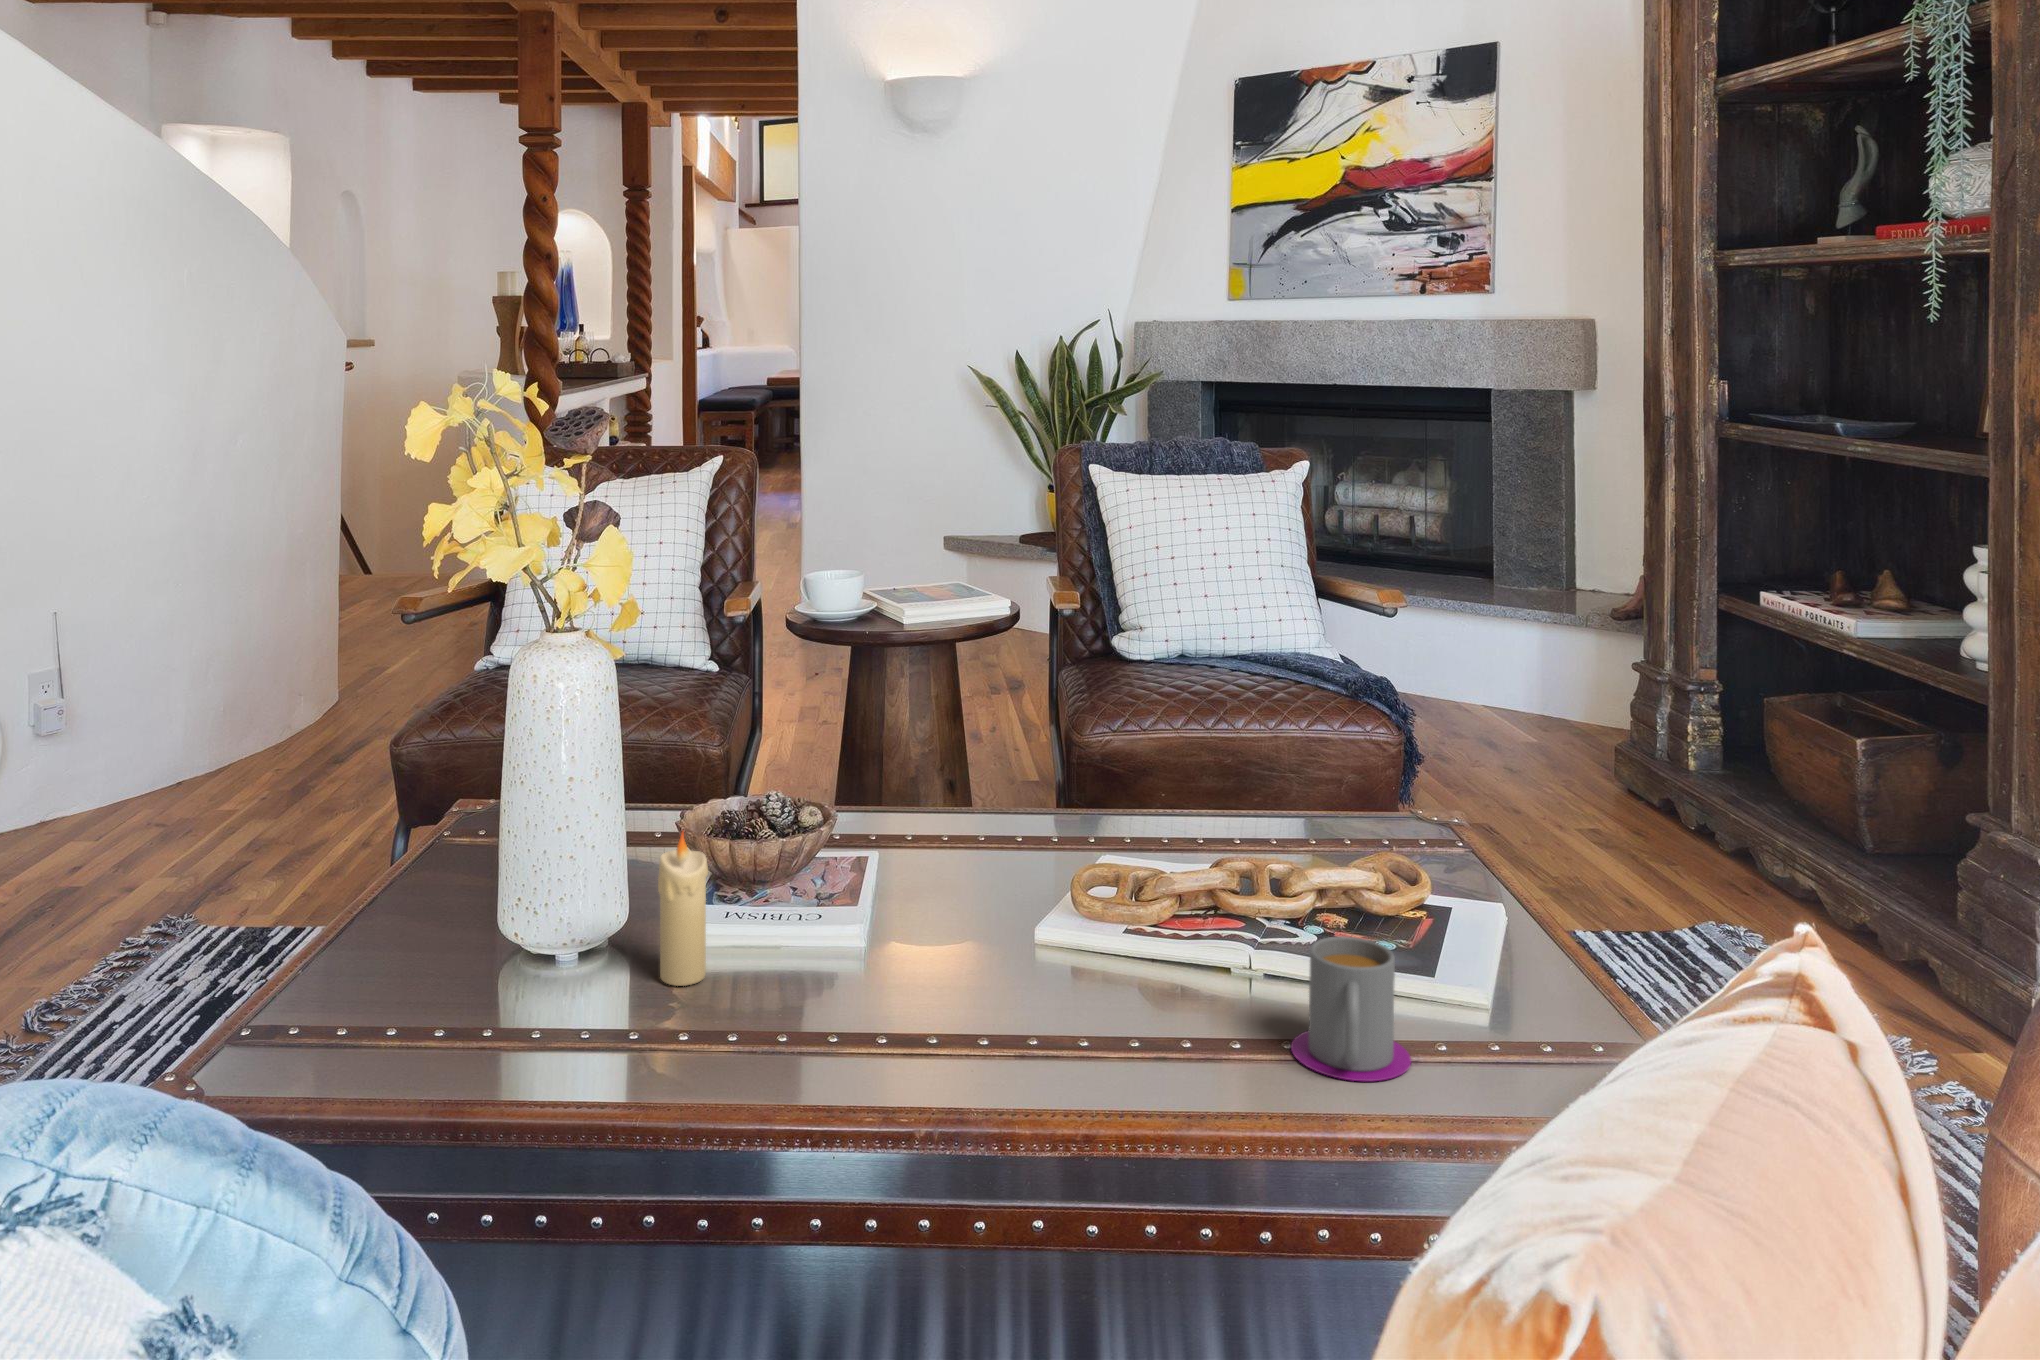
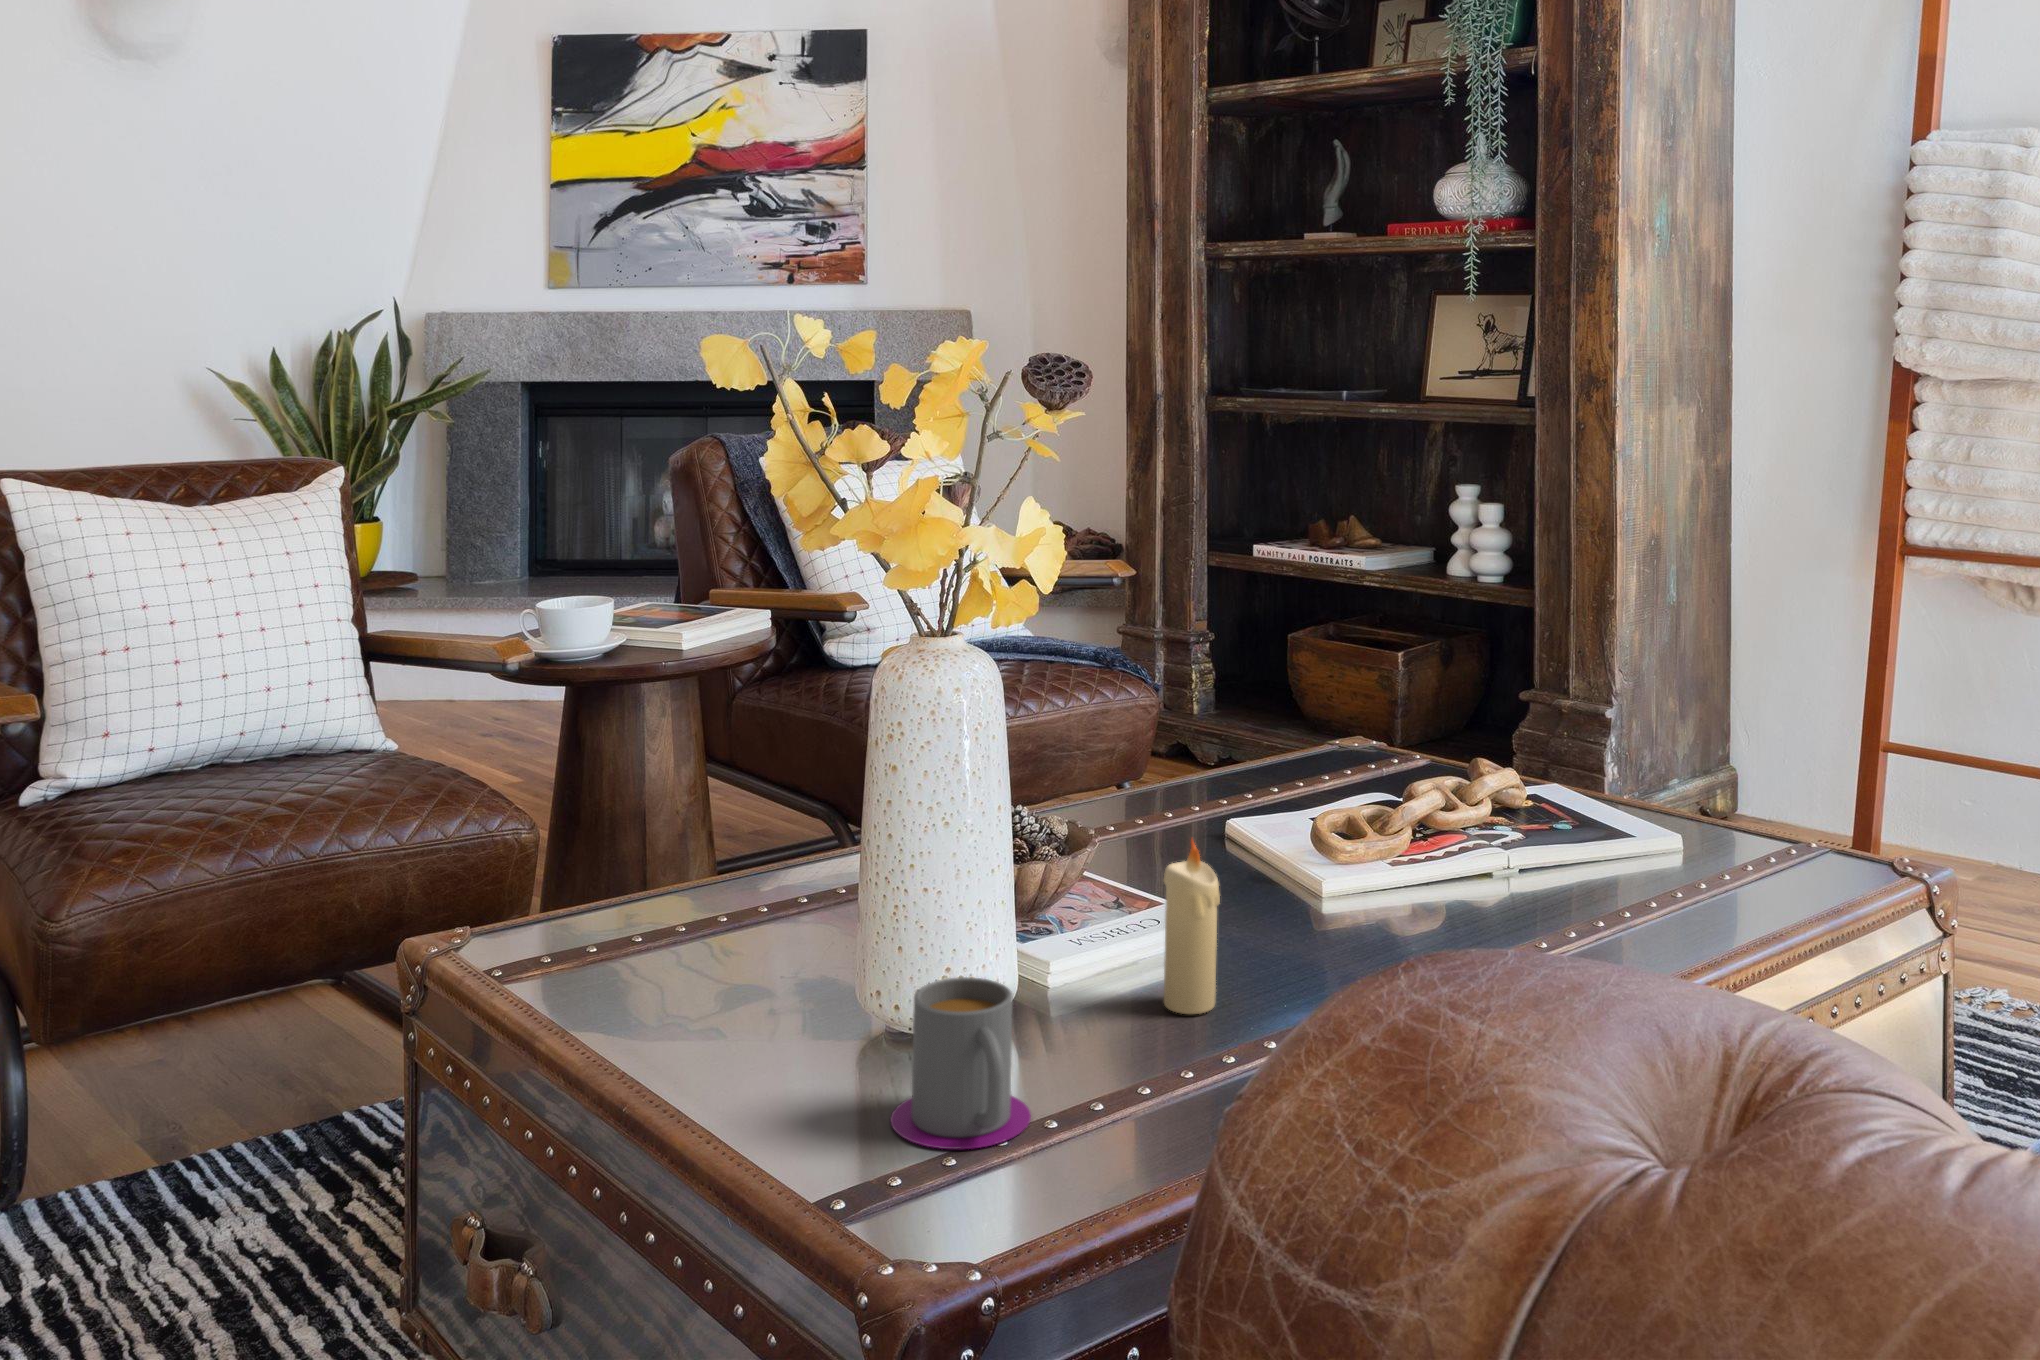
mug: present [1291,936,1411,1081] -> present [891,977,1031,1149]

